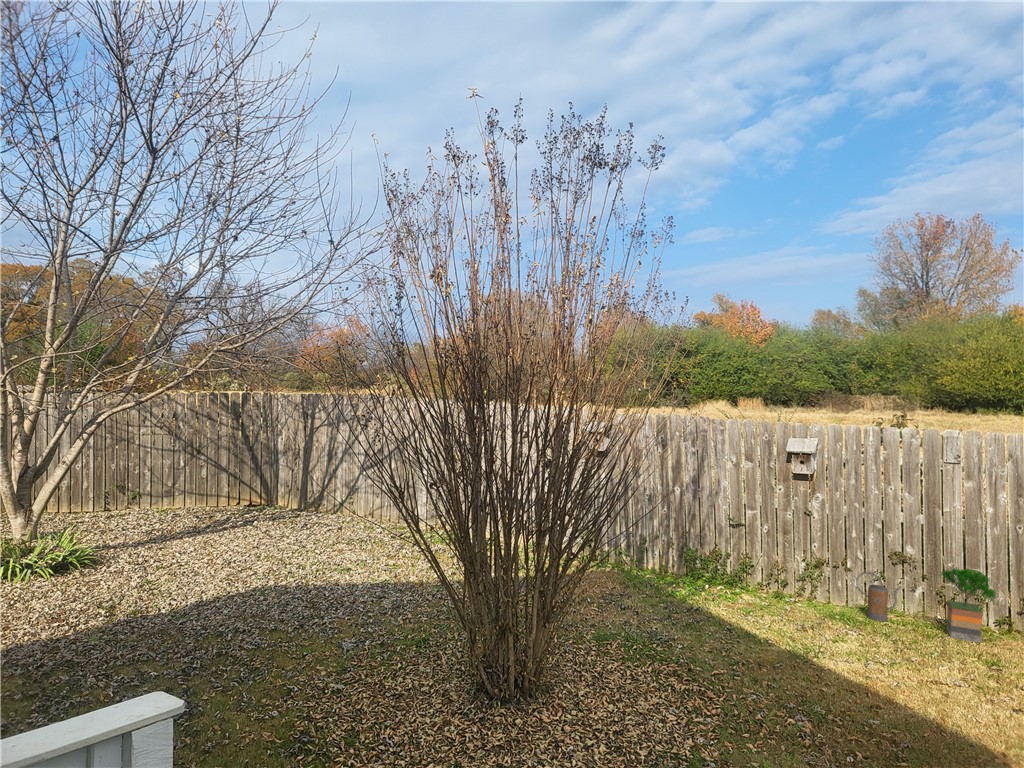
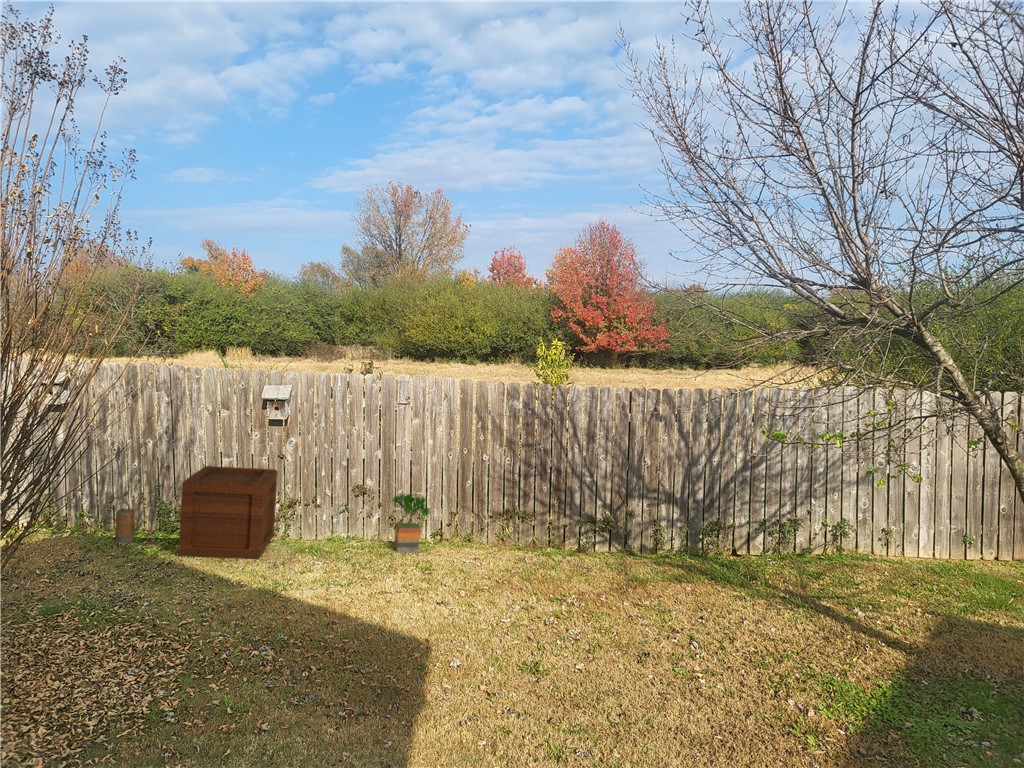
wooden crate: none [709,515,802,616] -> present [178,466,278,559]
watering can: present [856,572,902,621] -> present [105,497,147,542]

